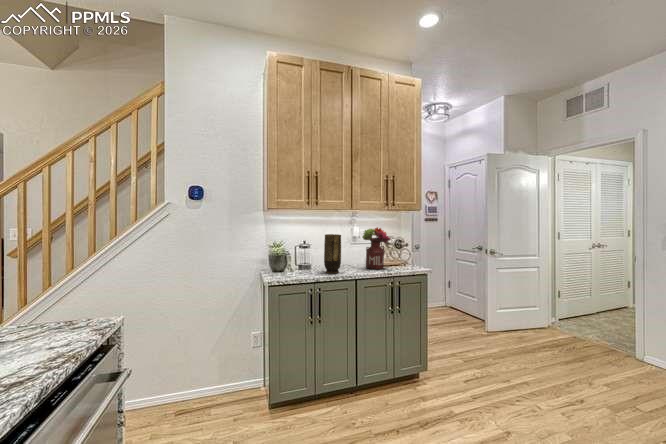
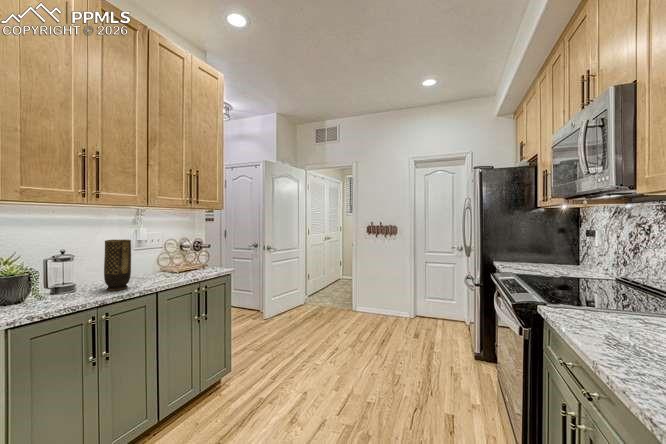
flower arrangement: present [362,227,390,269] -> none [155,229,191,277]

